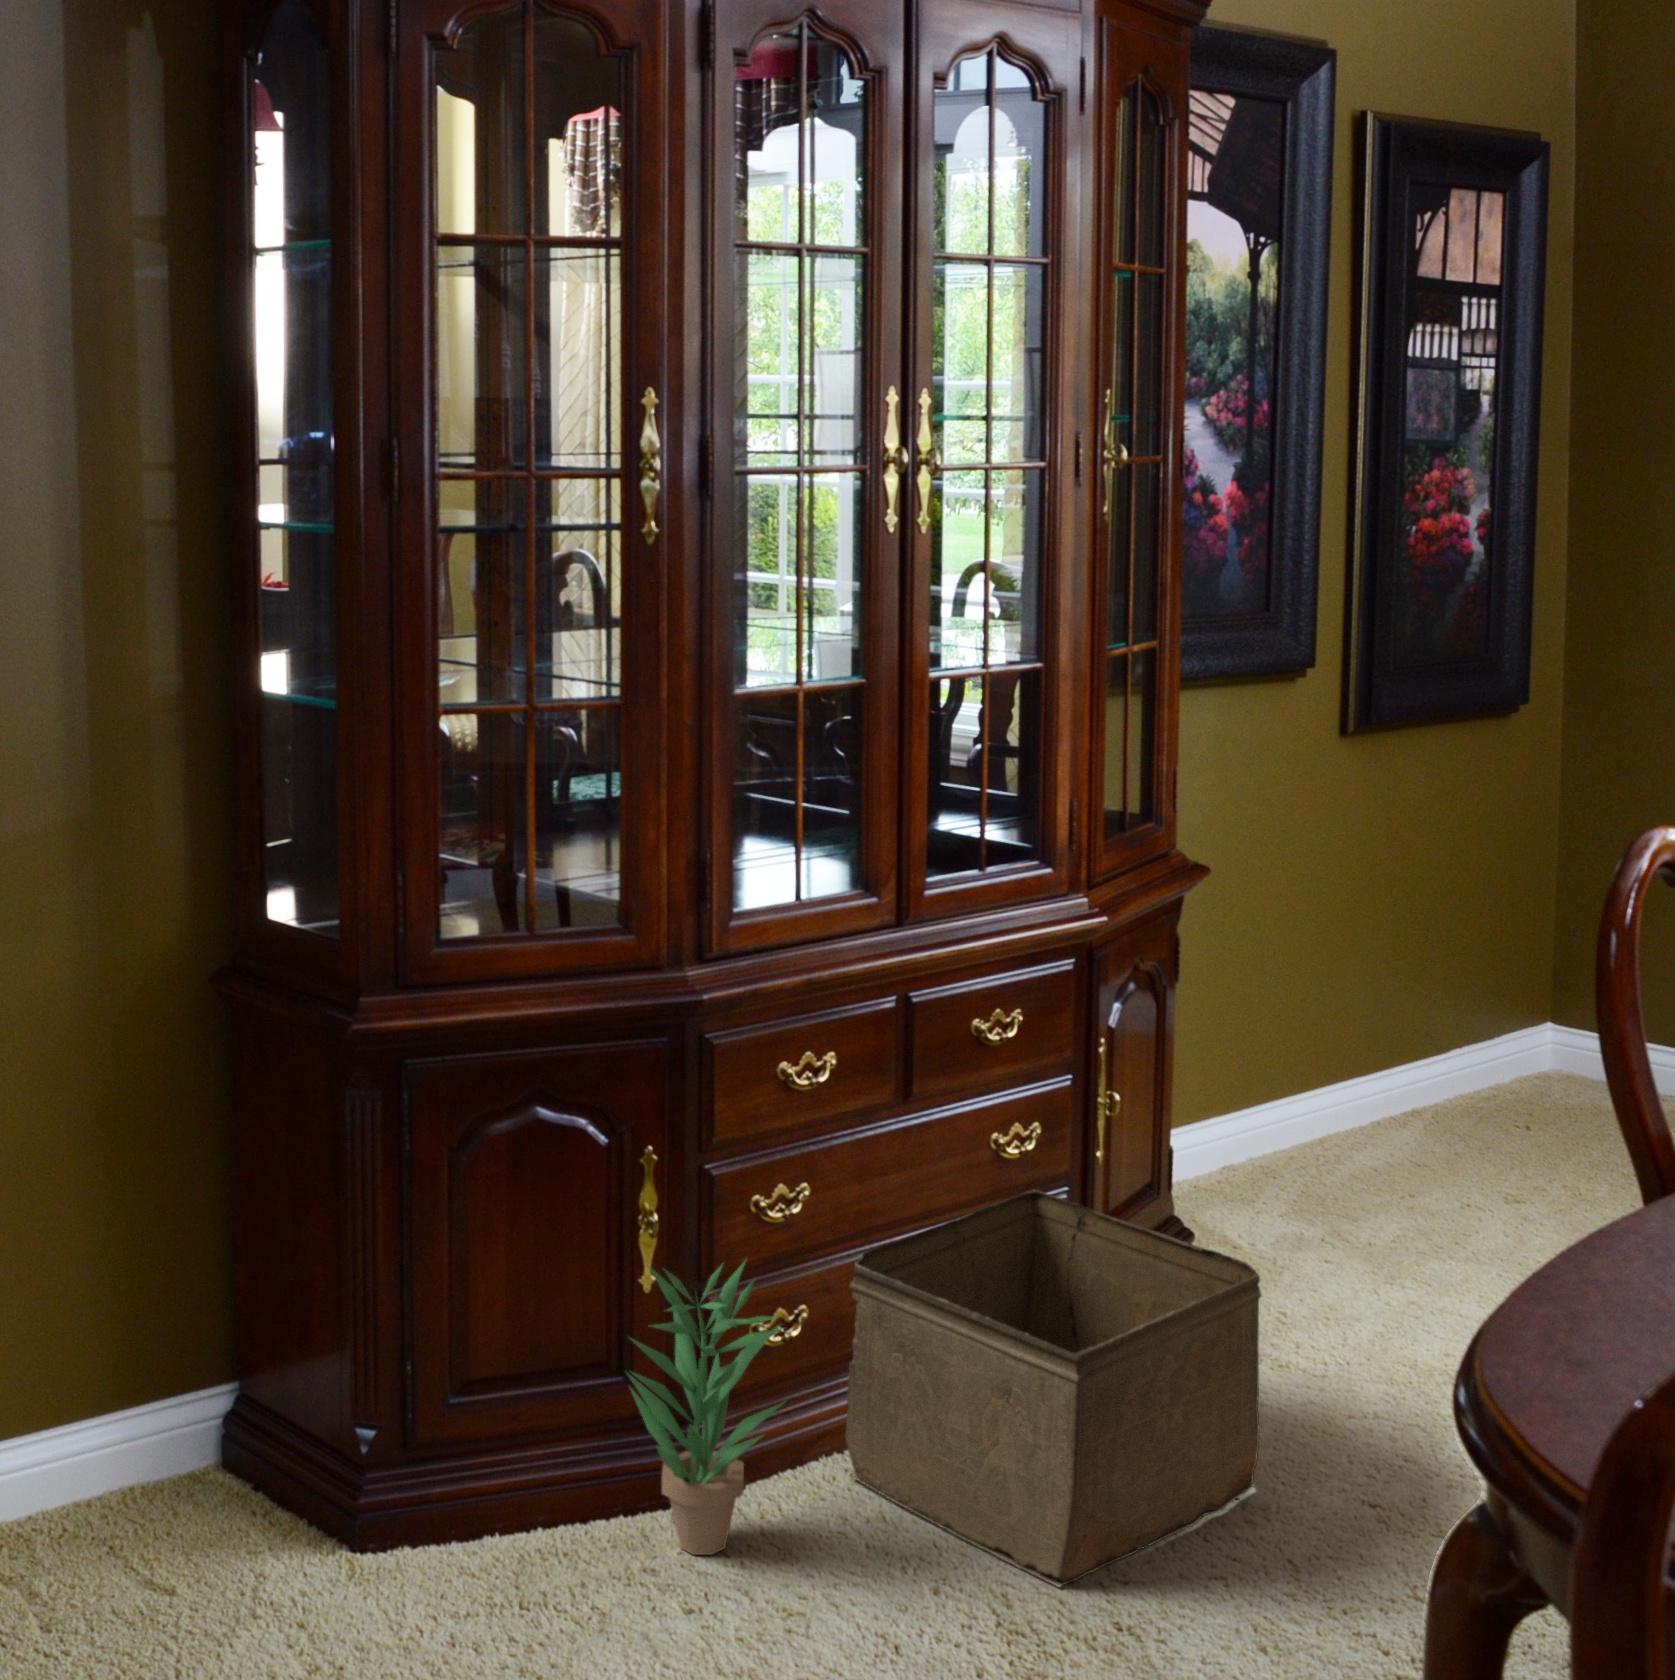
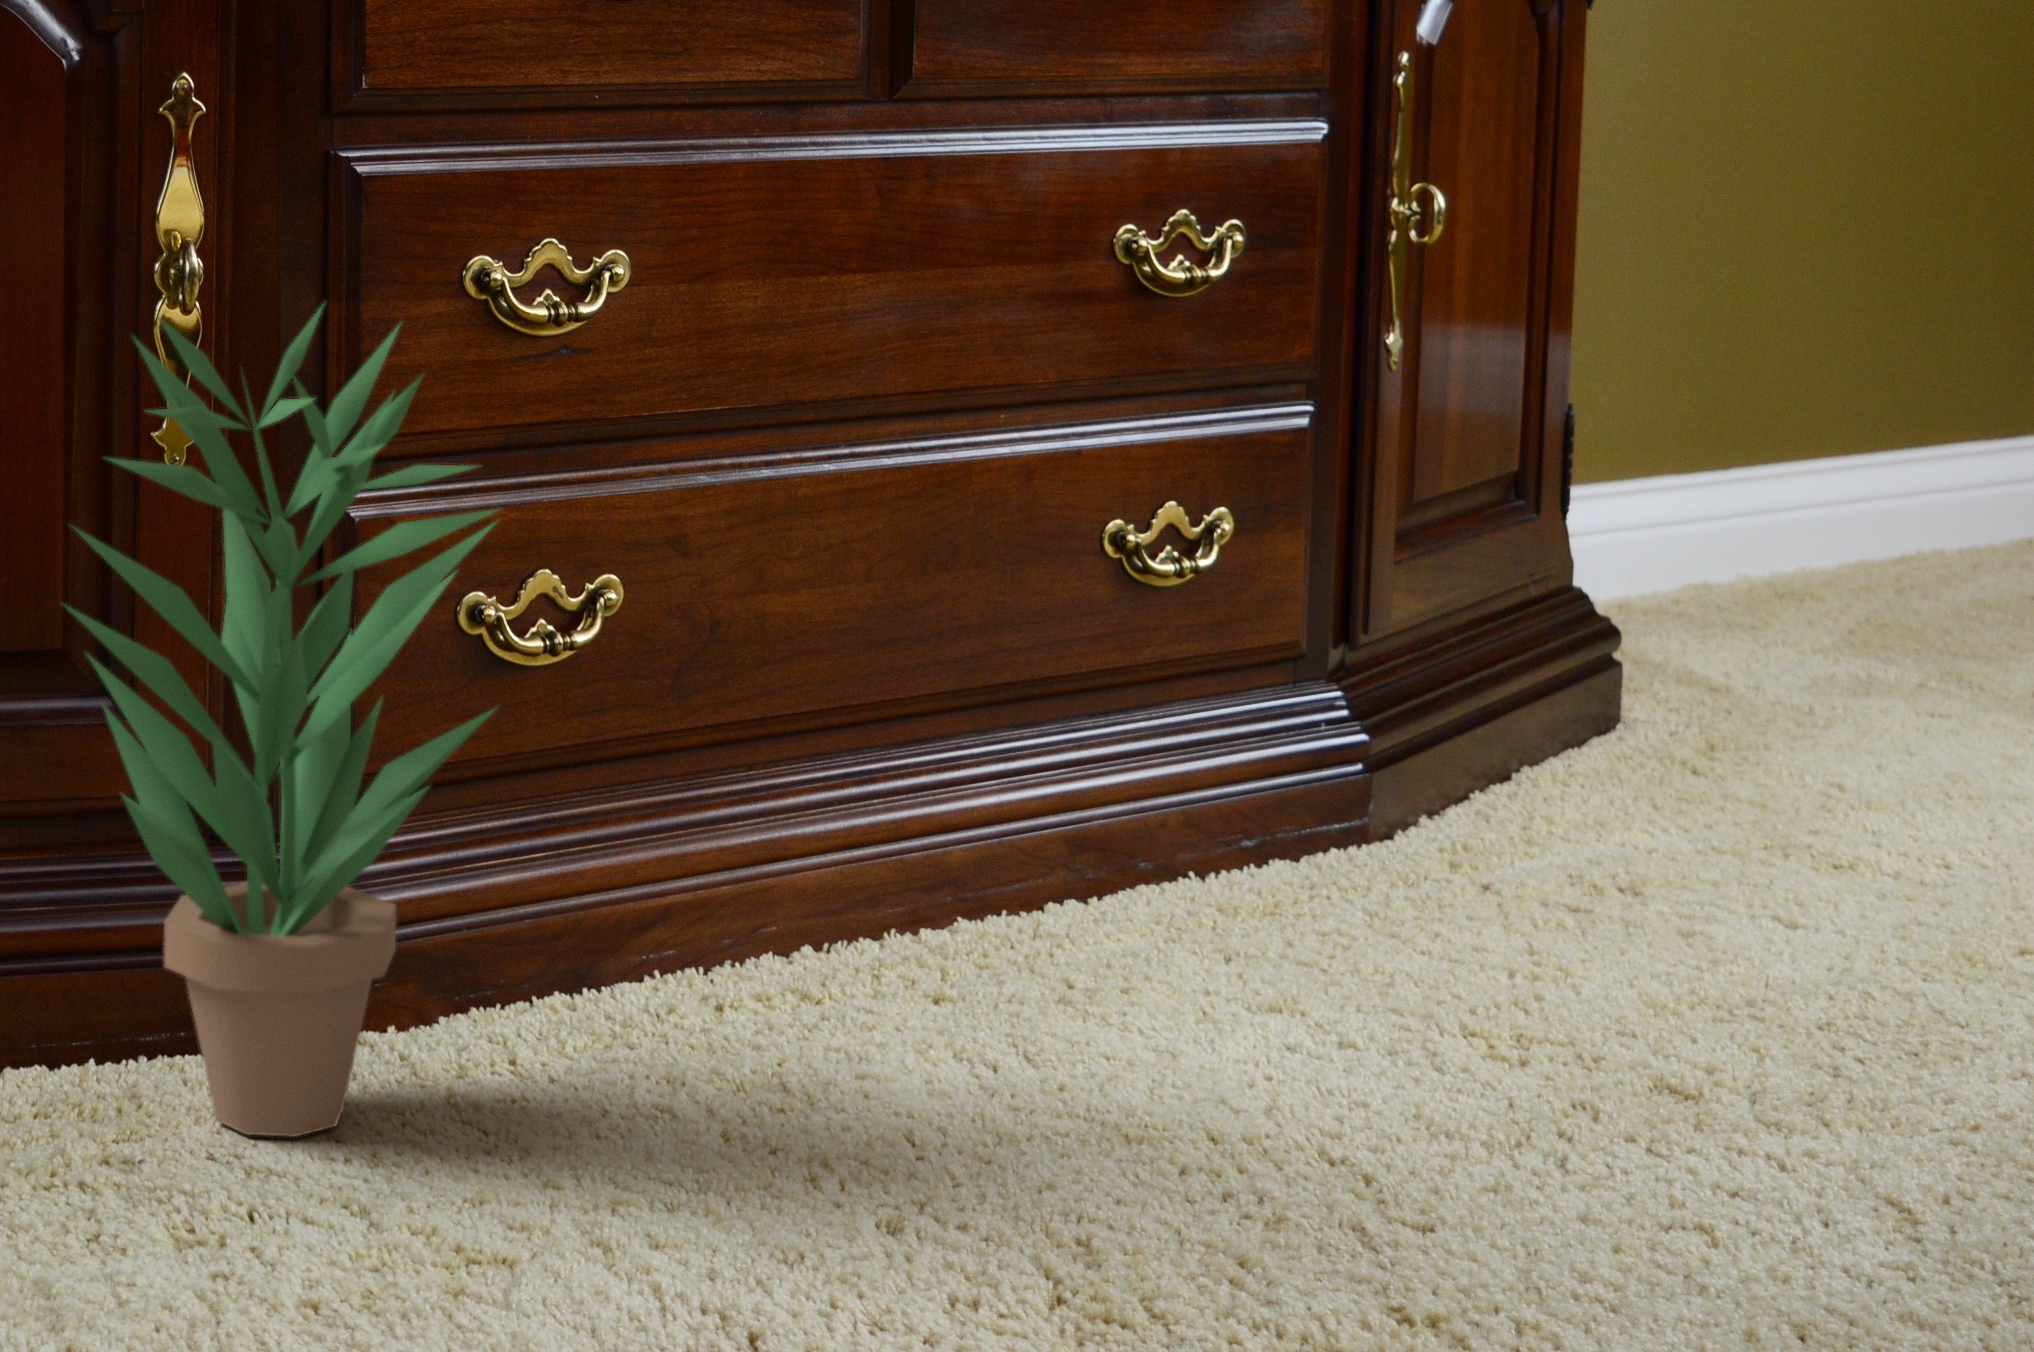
storage bin: present [845,1189,1261,1587] -> none [696,355,1826,1230]

